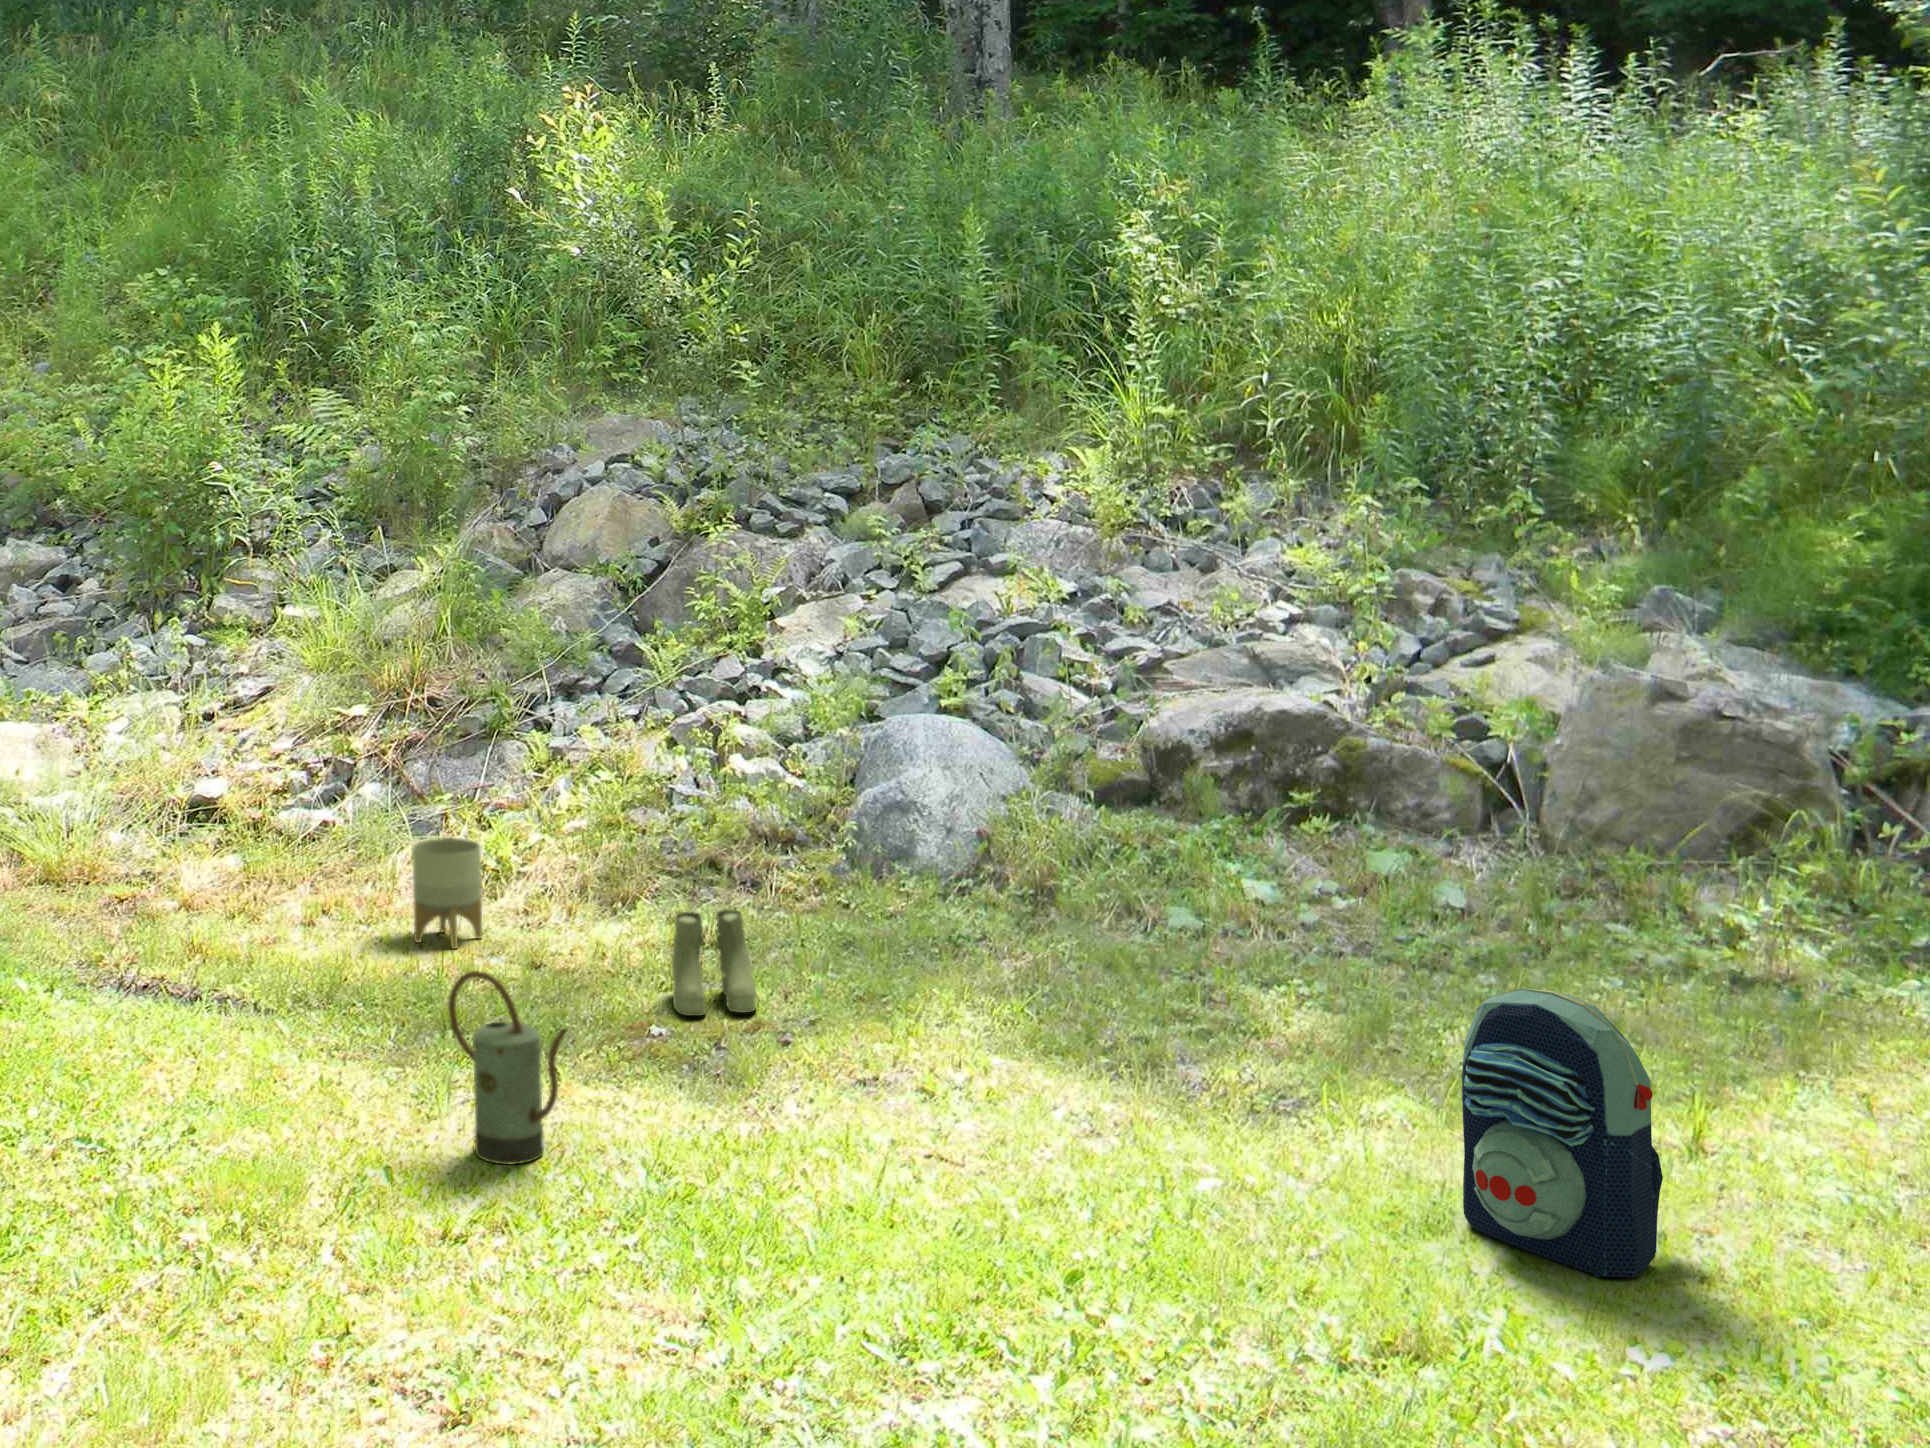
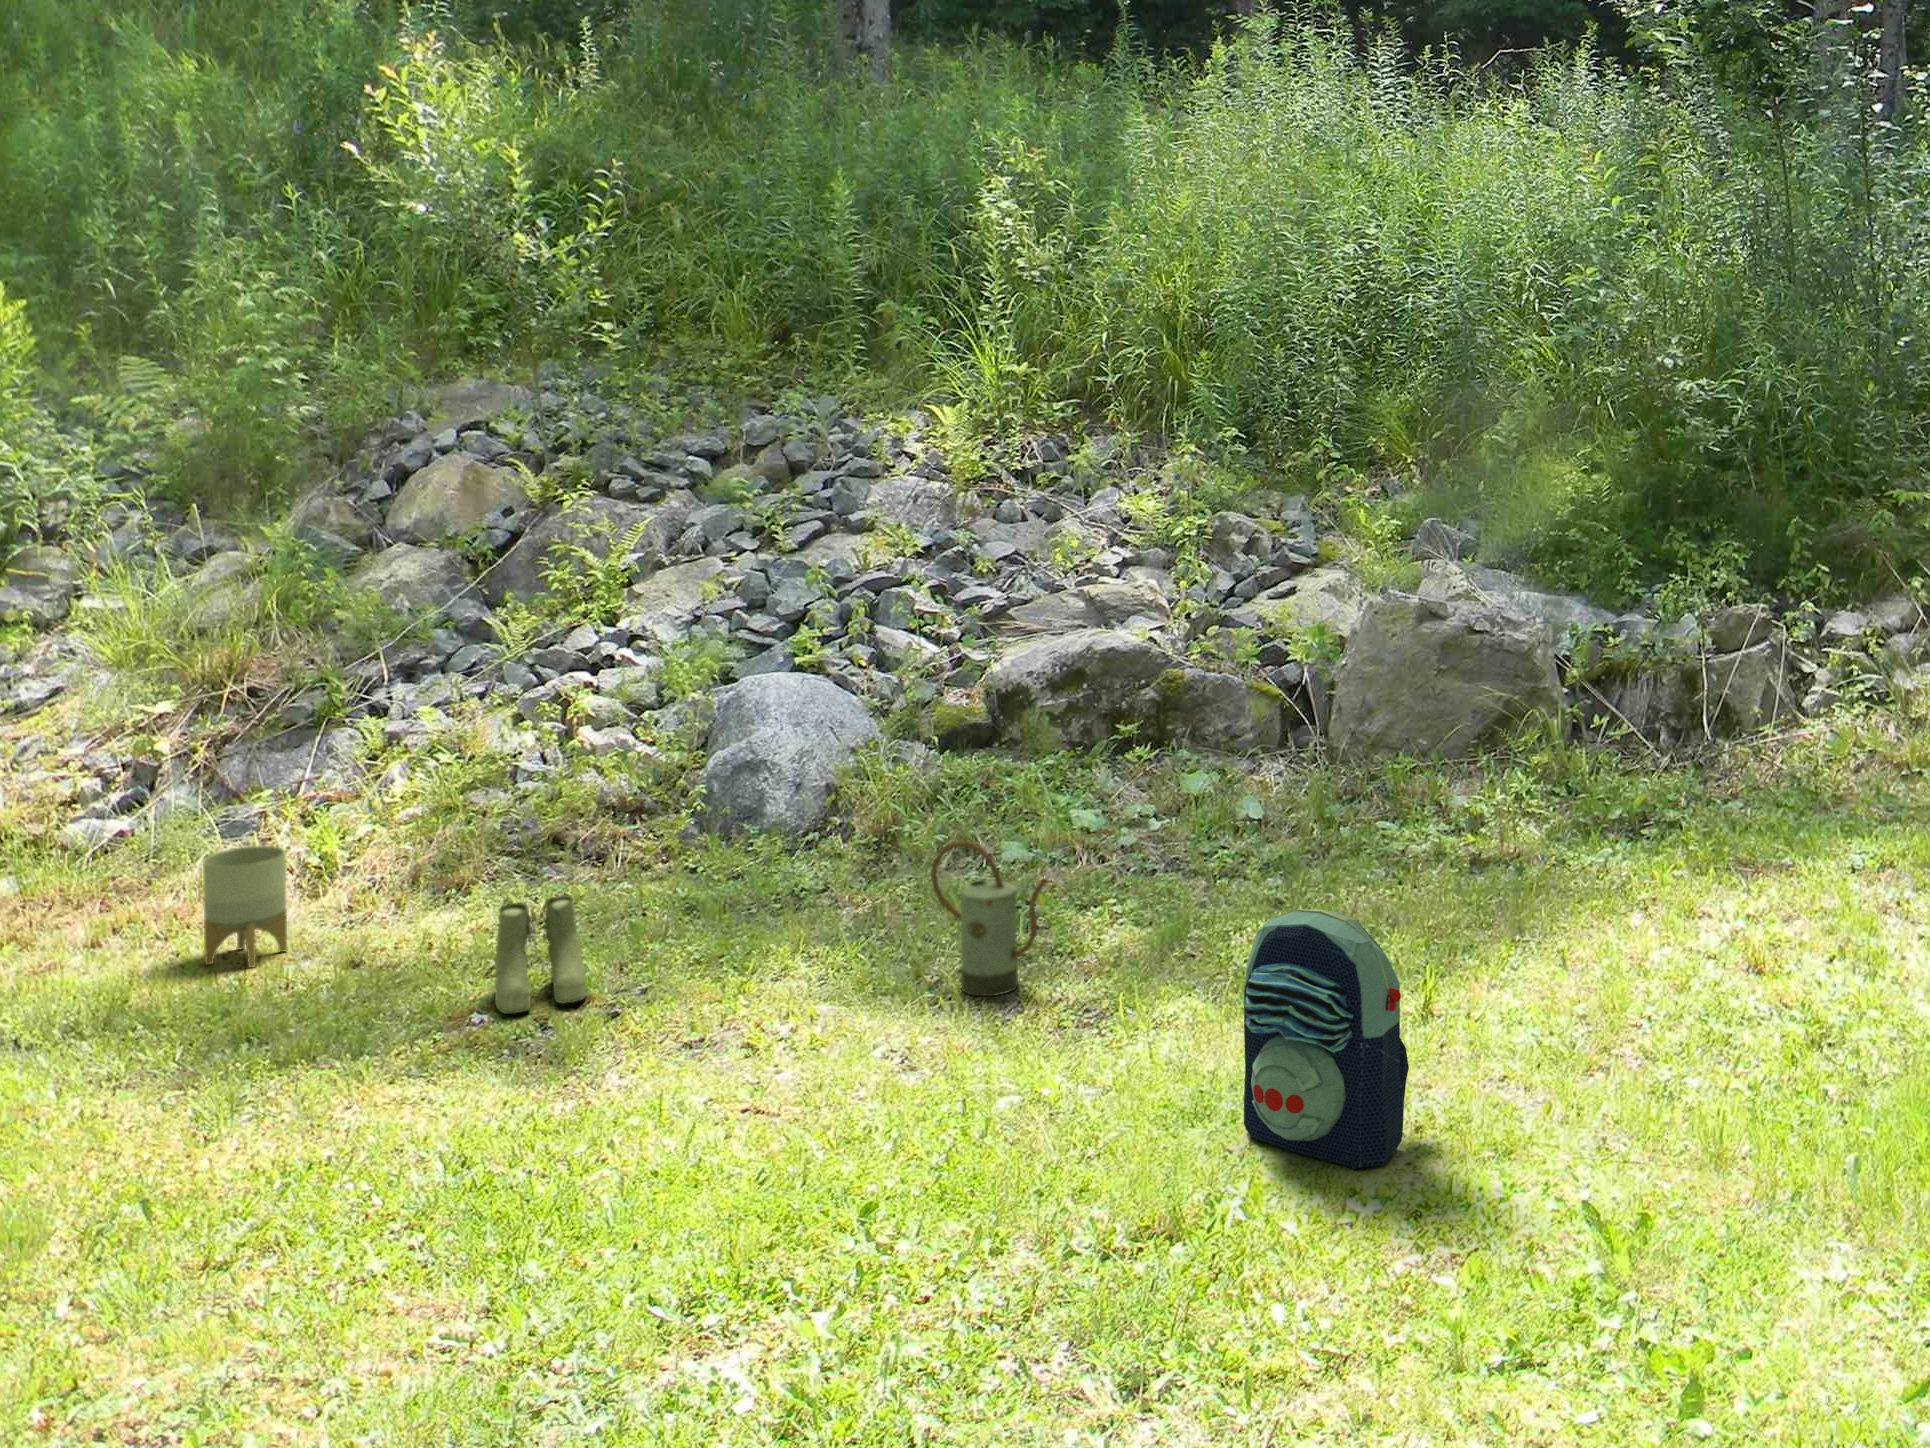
watering can: present [448,971,568,1164] -> present [931,841,1048,996]

